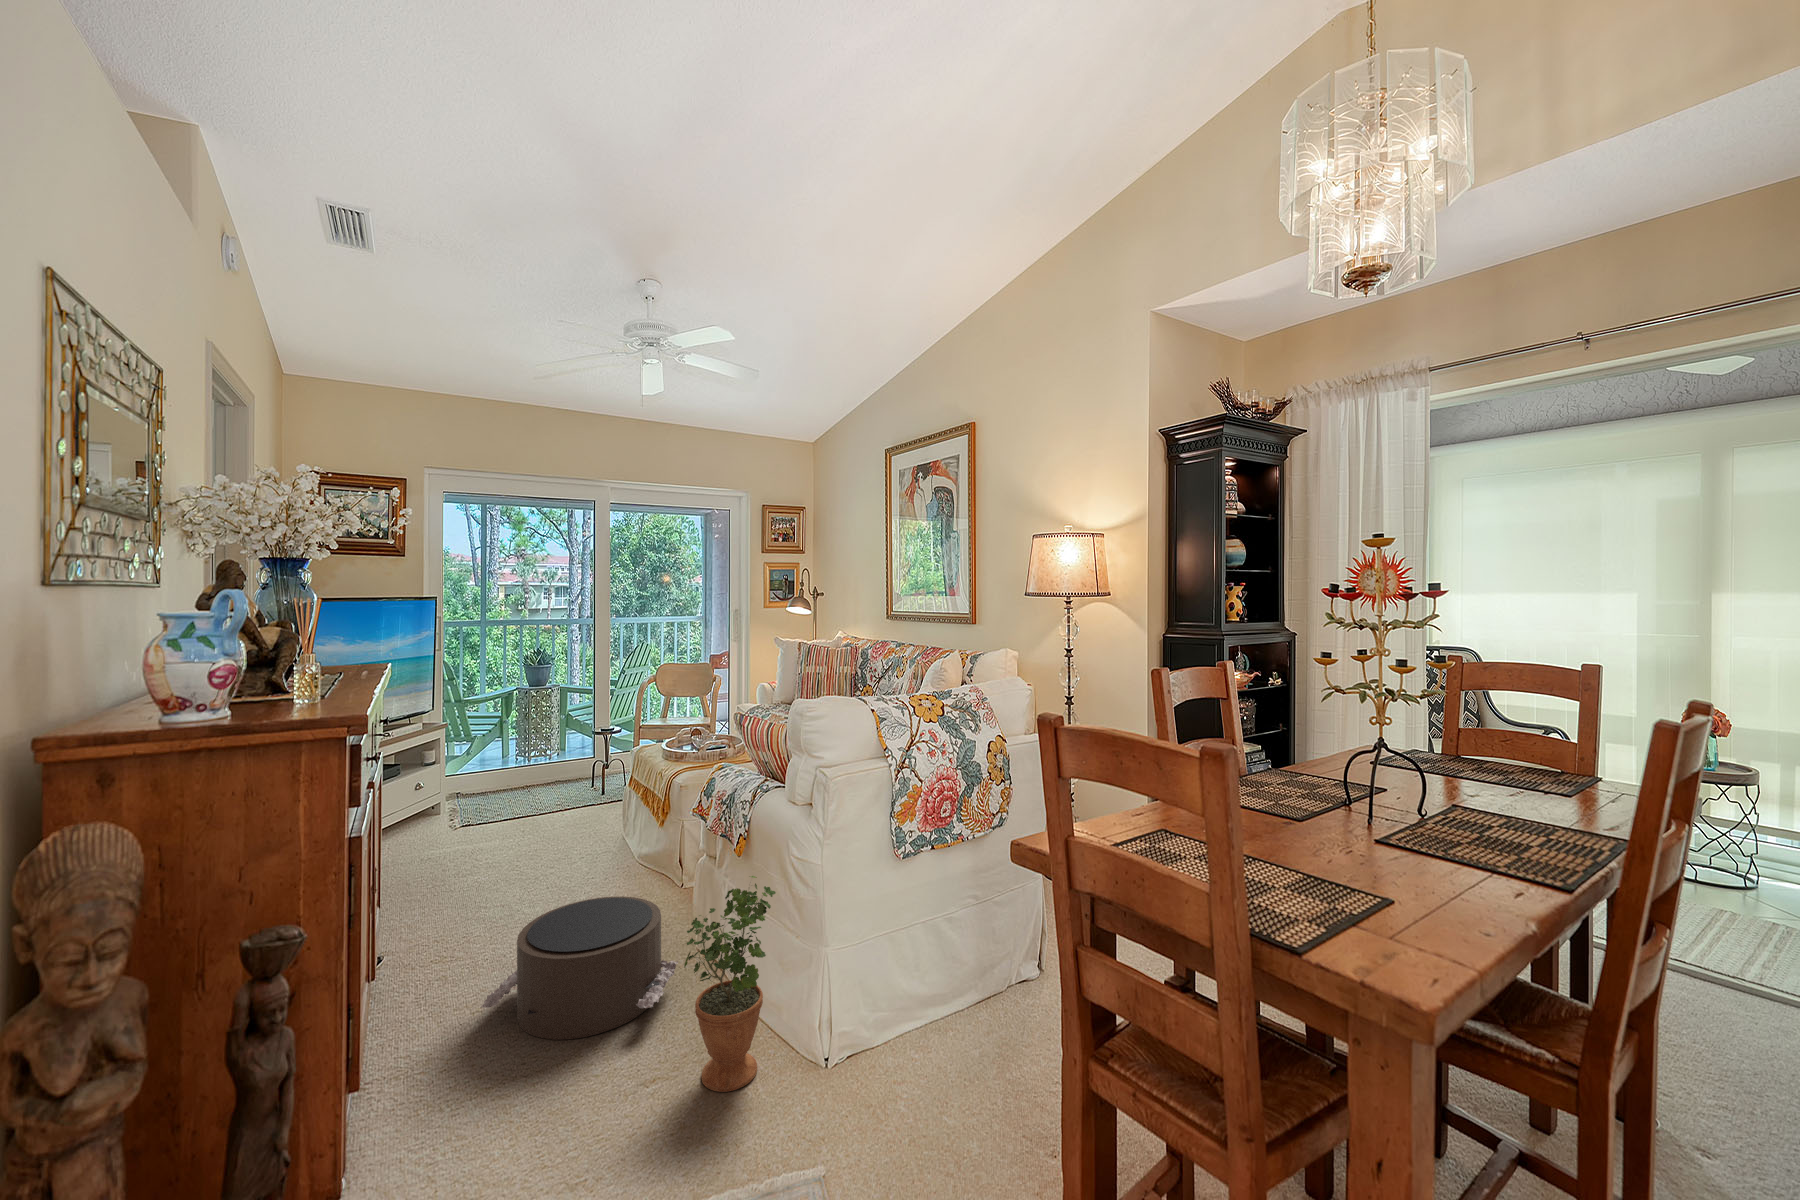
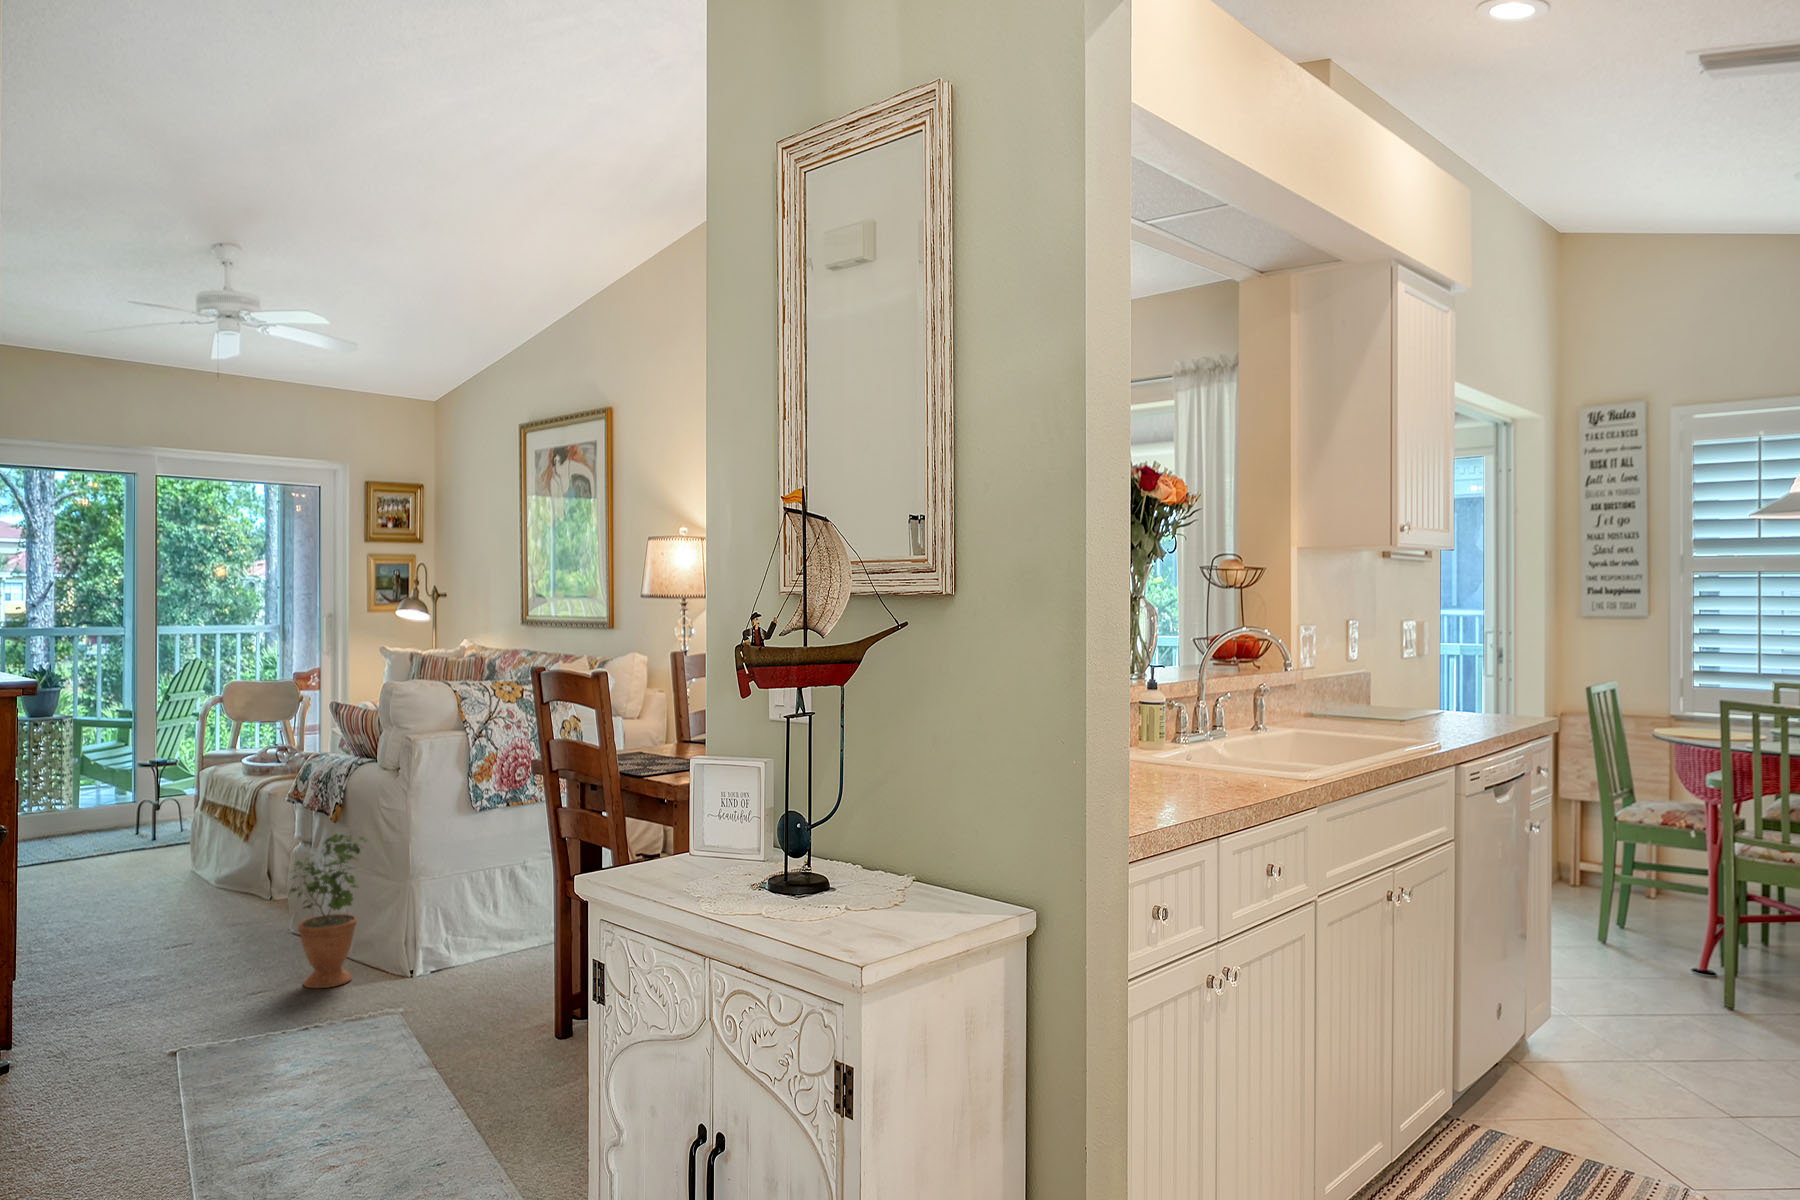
pouf: present [481,896,678,1040] -> none [88,881,275,980]

